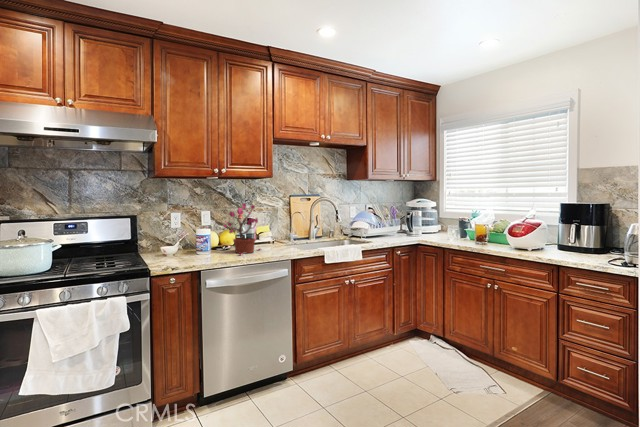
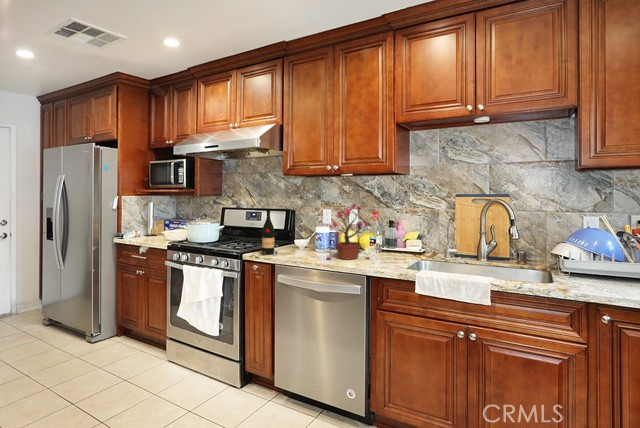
wine bottle: none [164,213,186,264] -> present [261,210,277,255]

